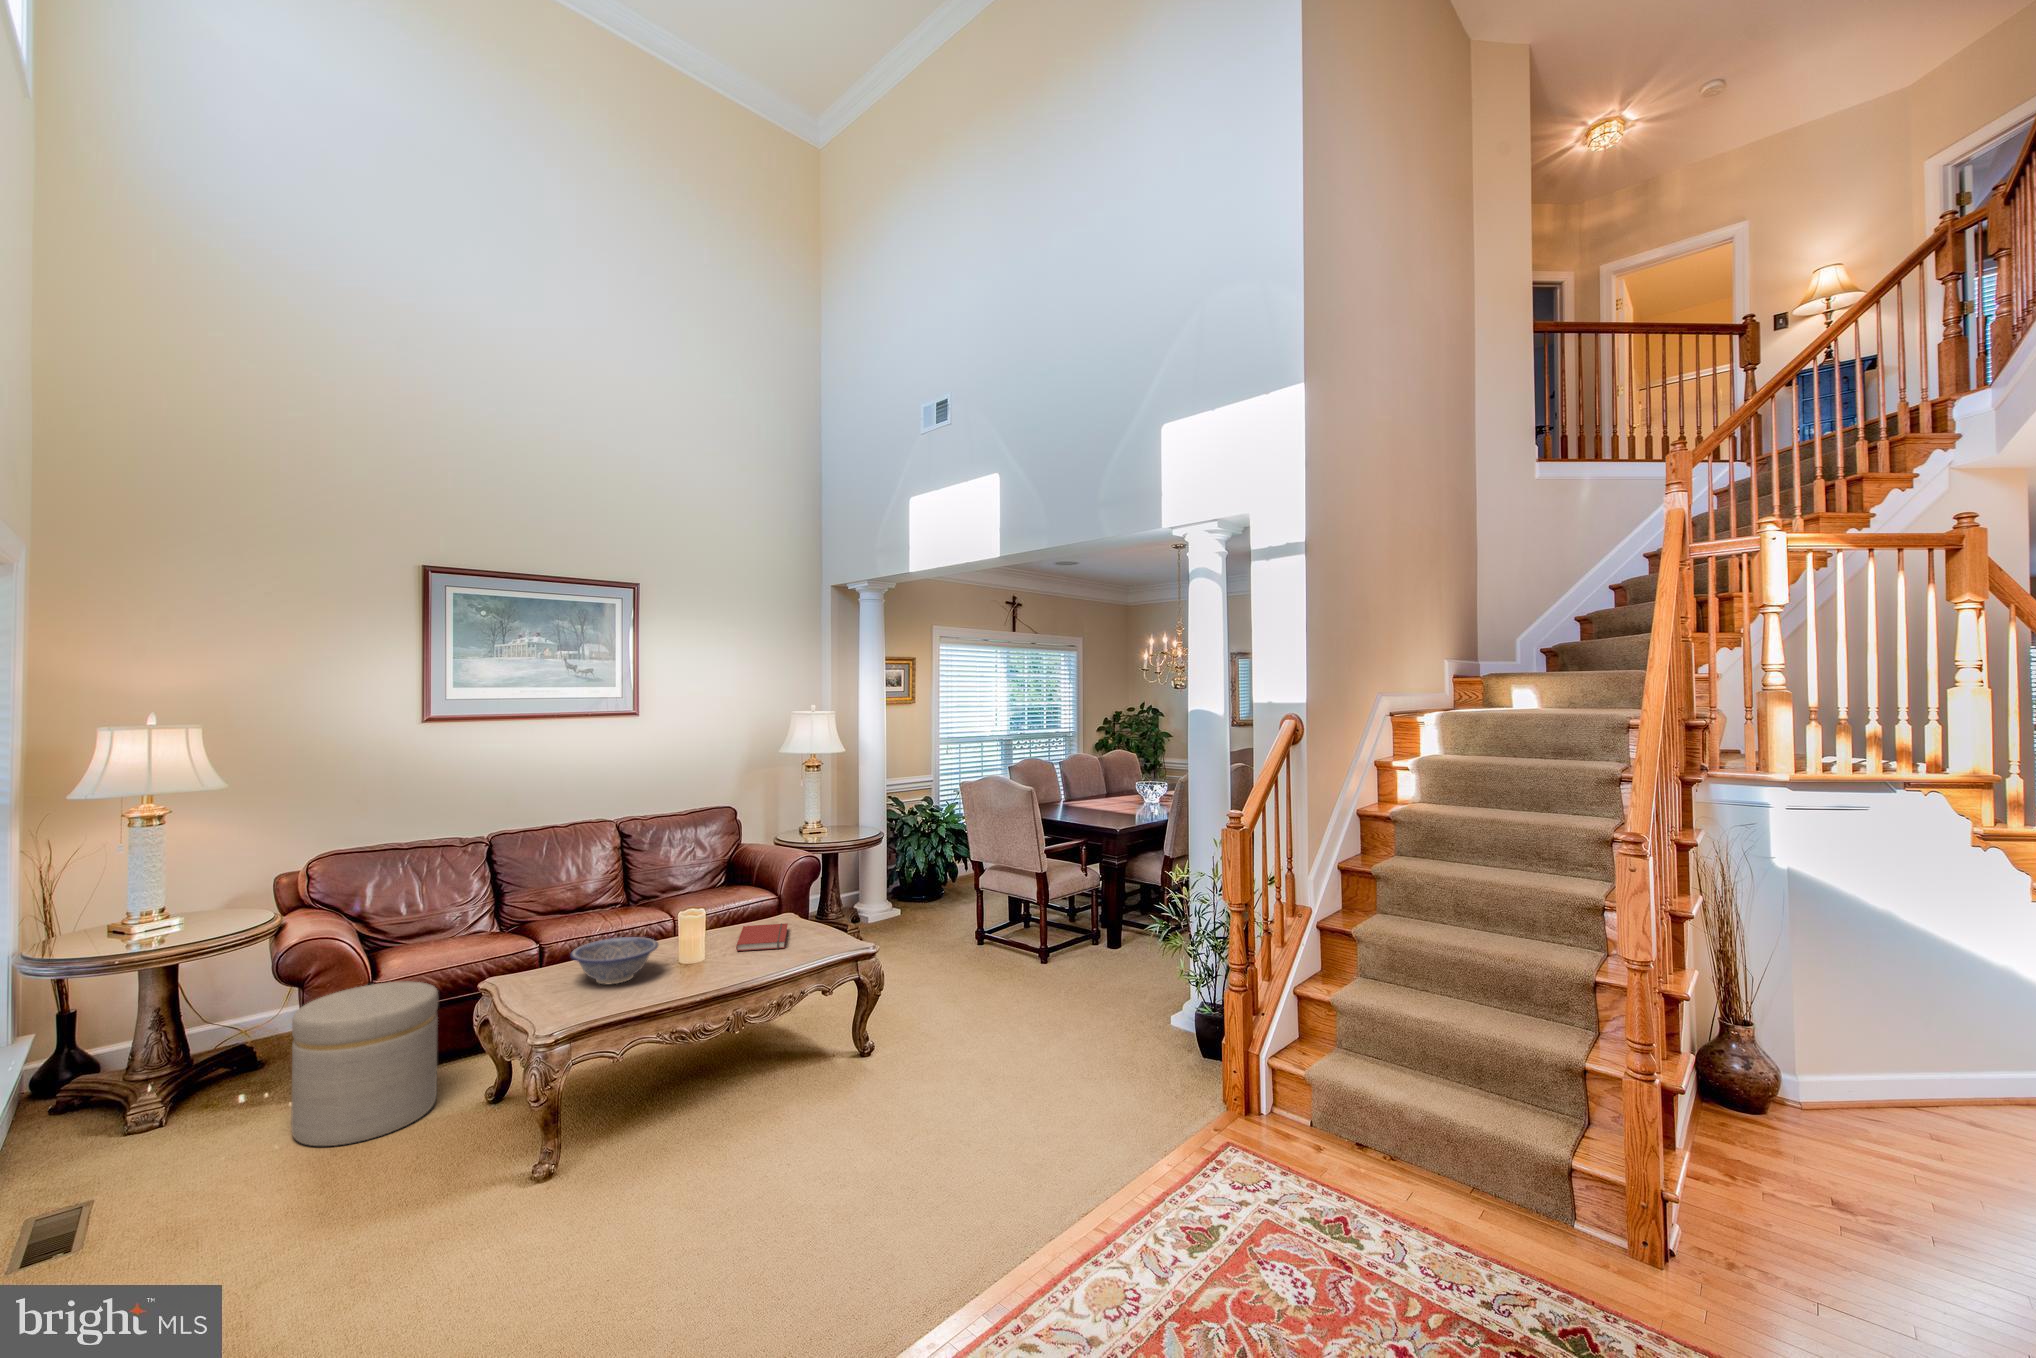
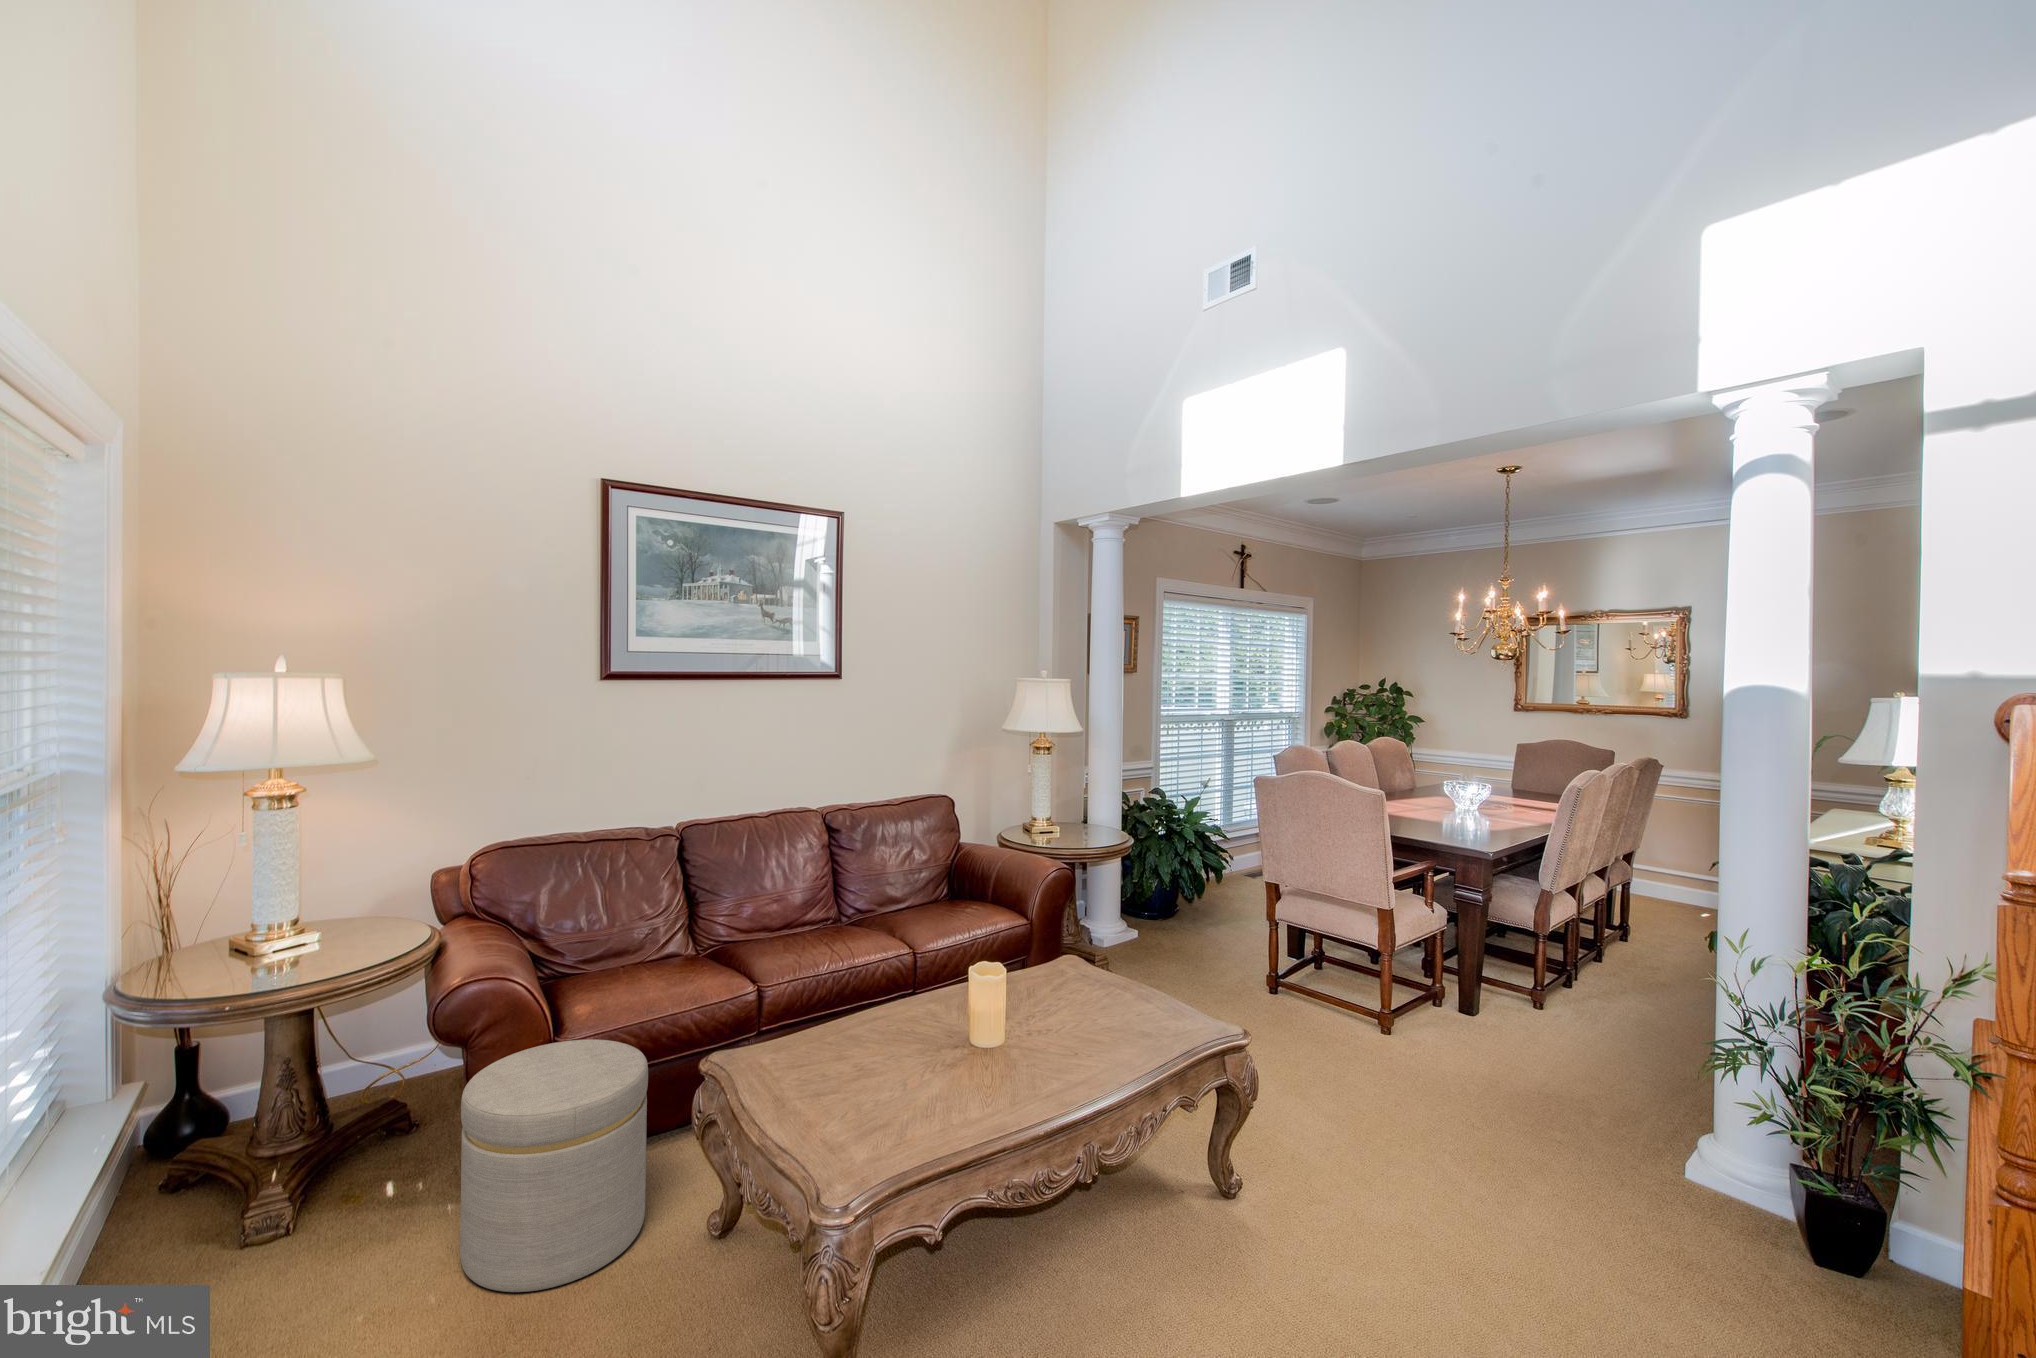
book: present [736,923,788,951] -> none [1036,978,1116,1024]
decorative bowl: present [570,937,658,985] -> none [841,1000,961,1079]

